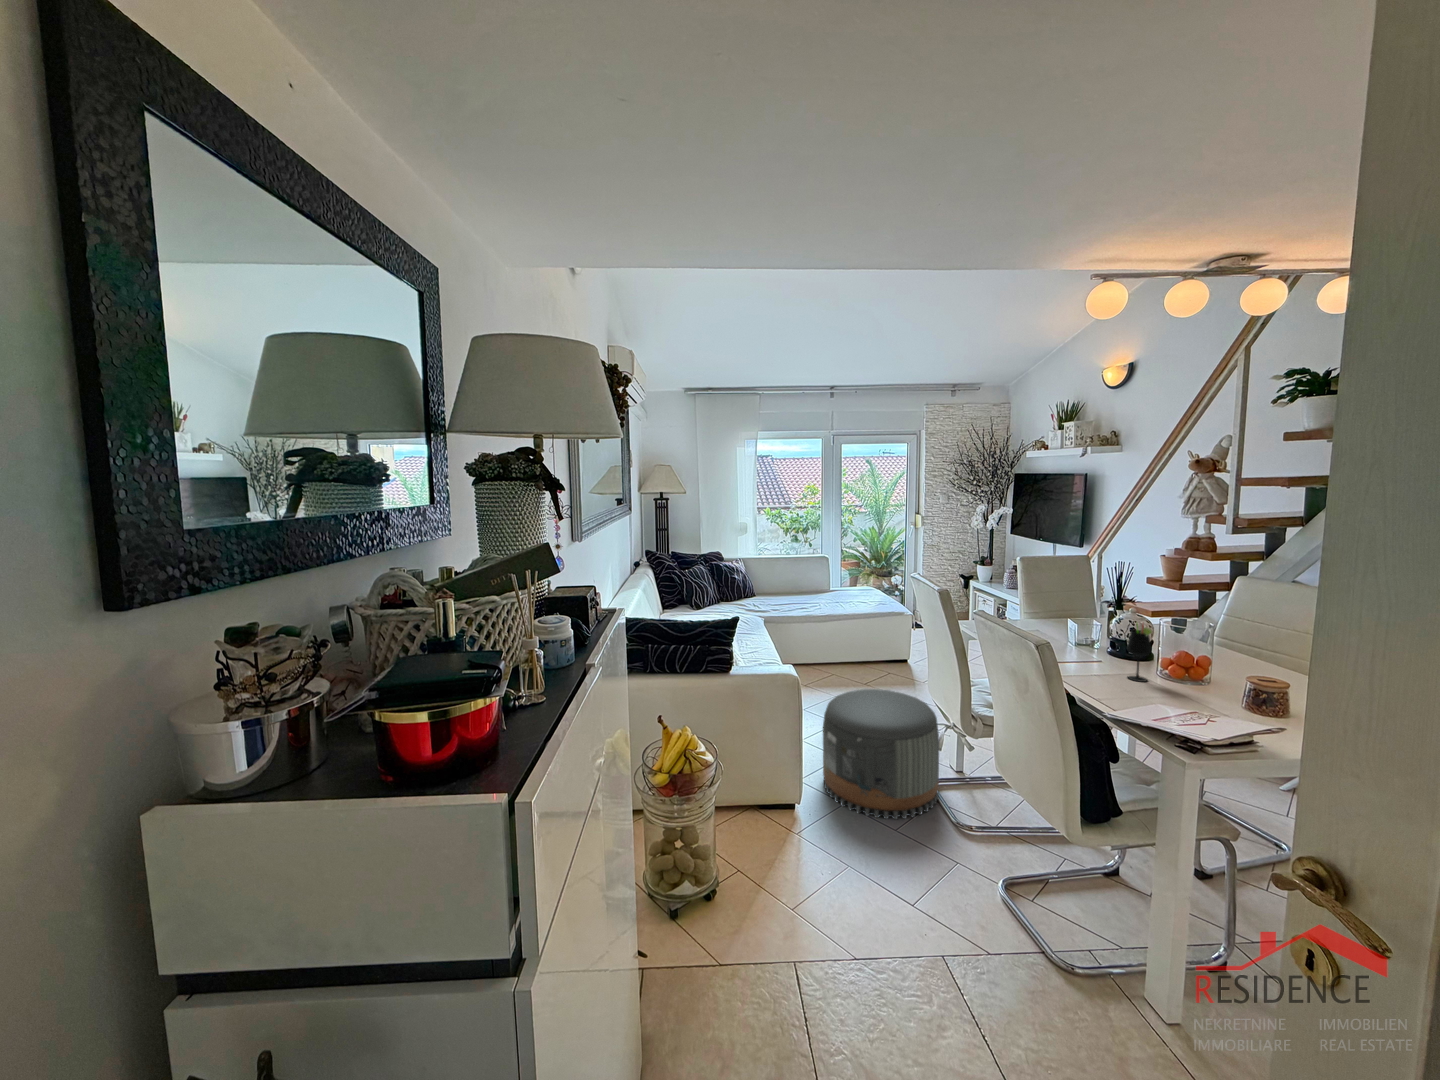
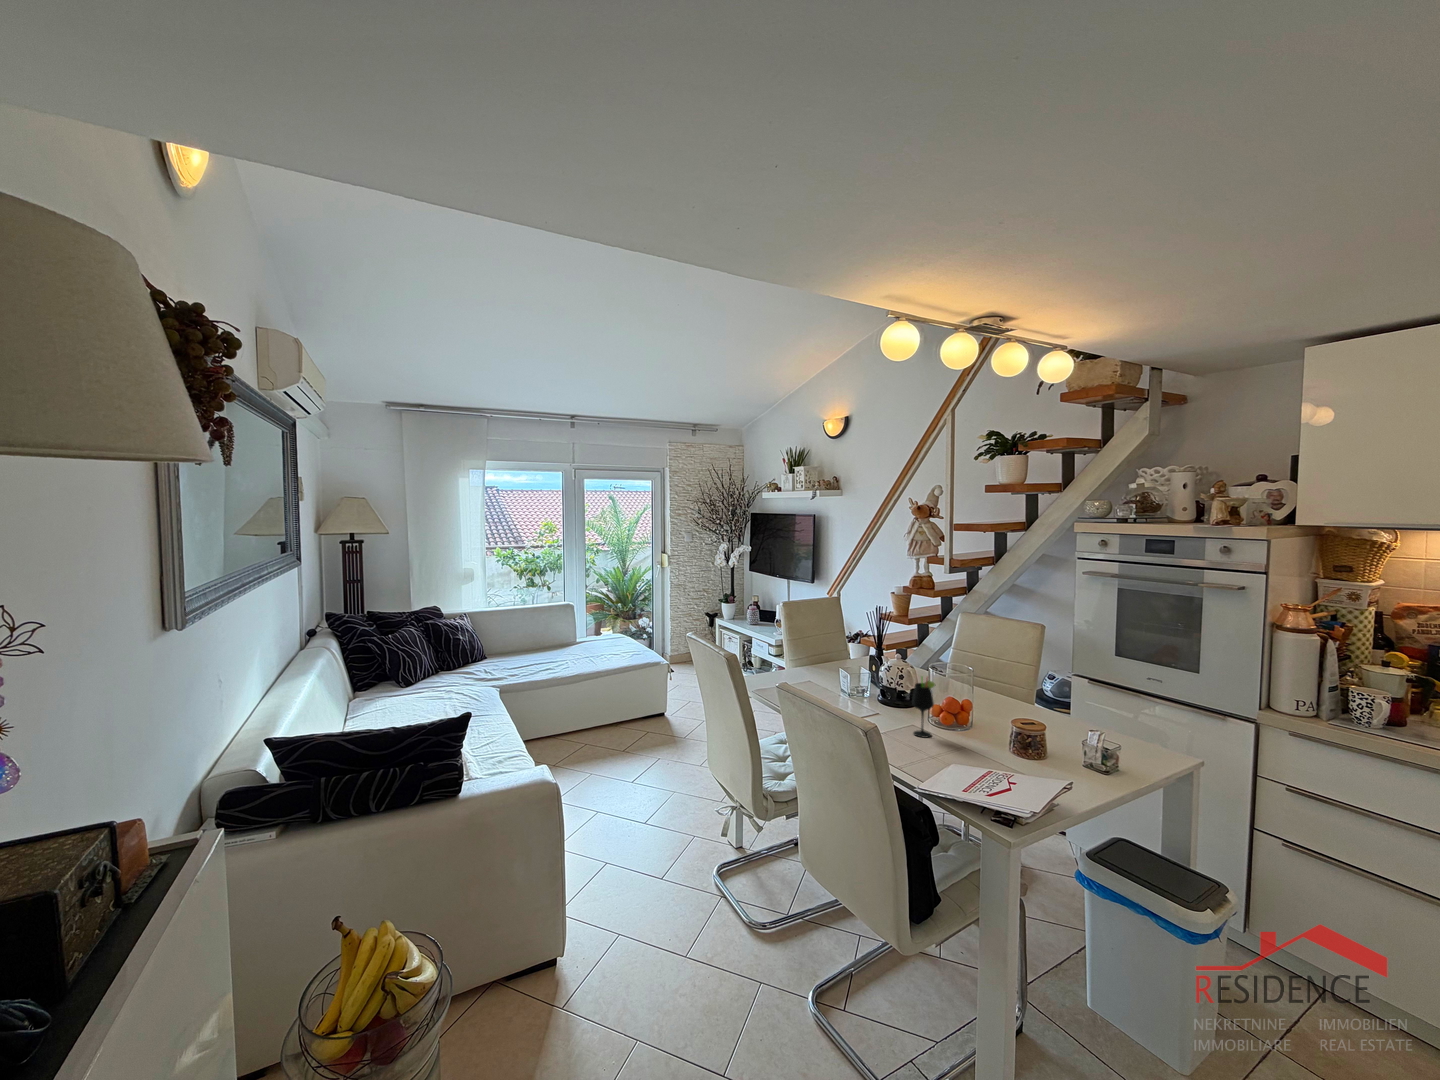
pouf: present [823,689,939,819] -> none [587,770,724,945]

